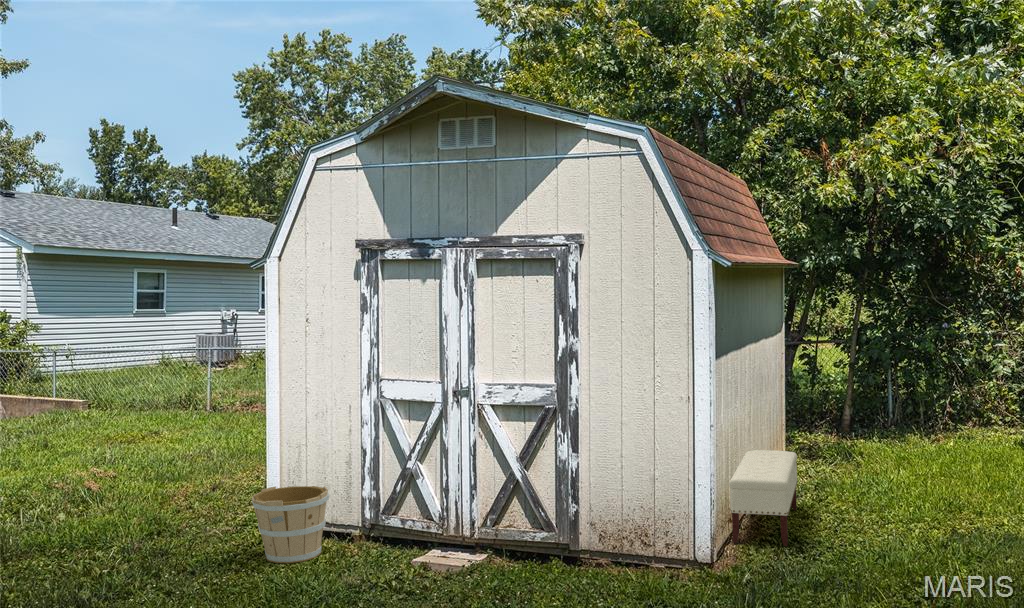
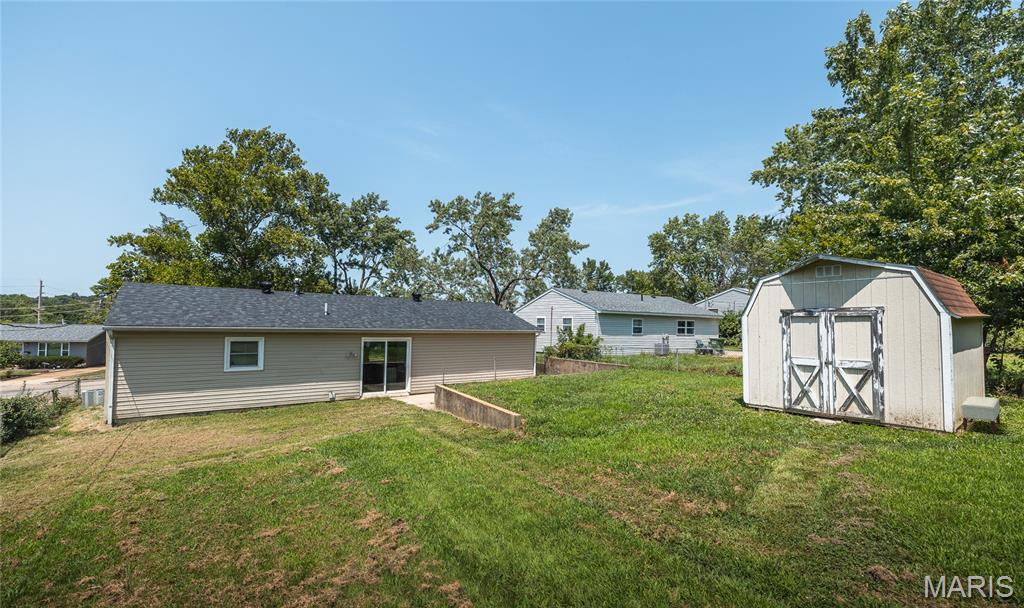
wooden bucket: present [252,486,329,563] -> none [743,392,772,417]

